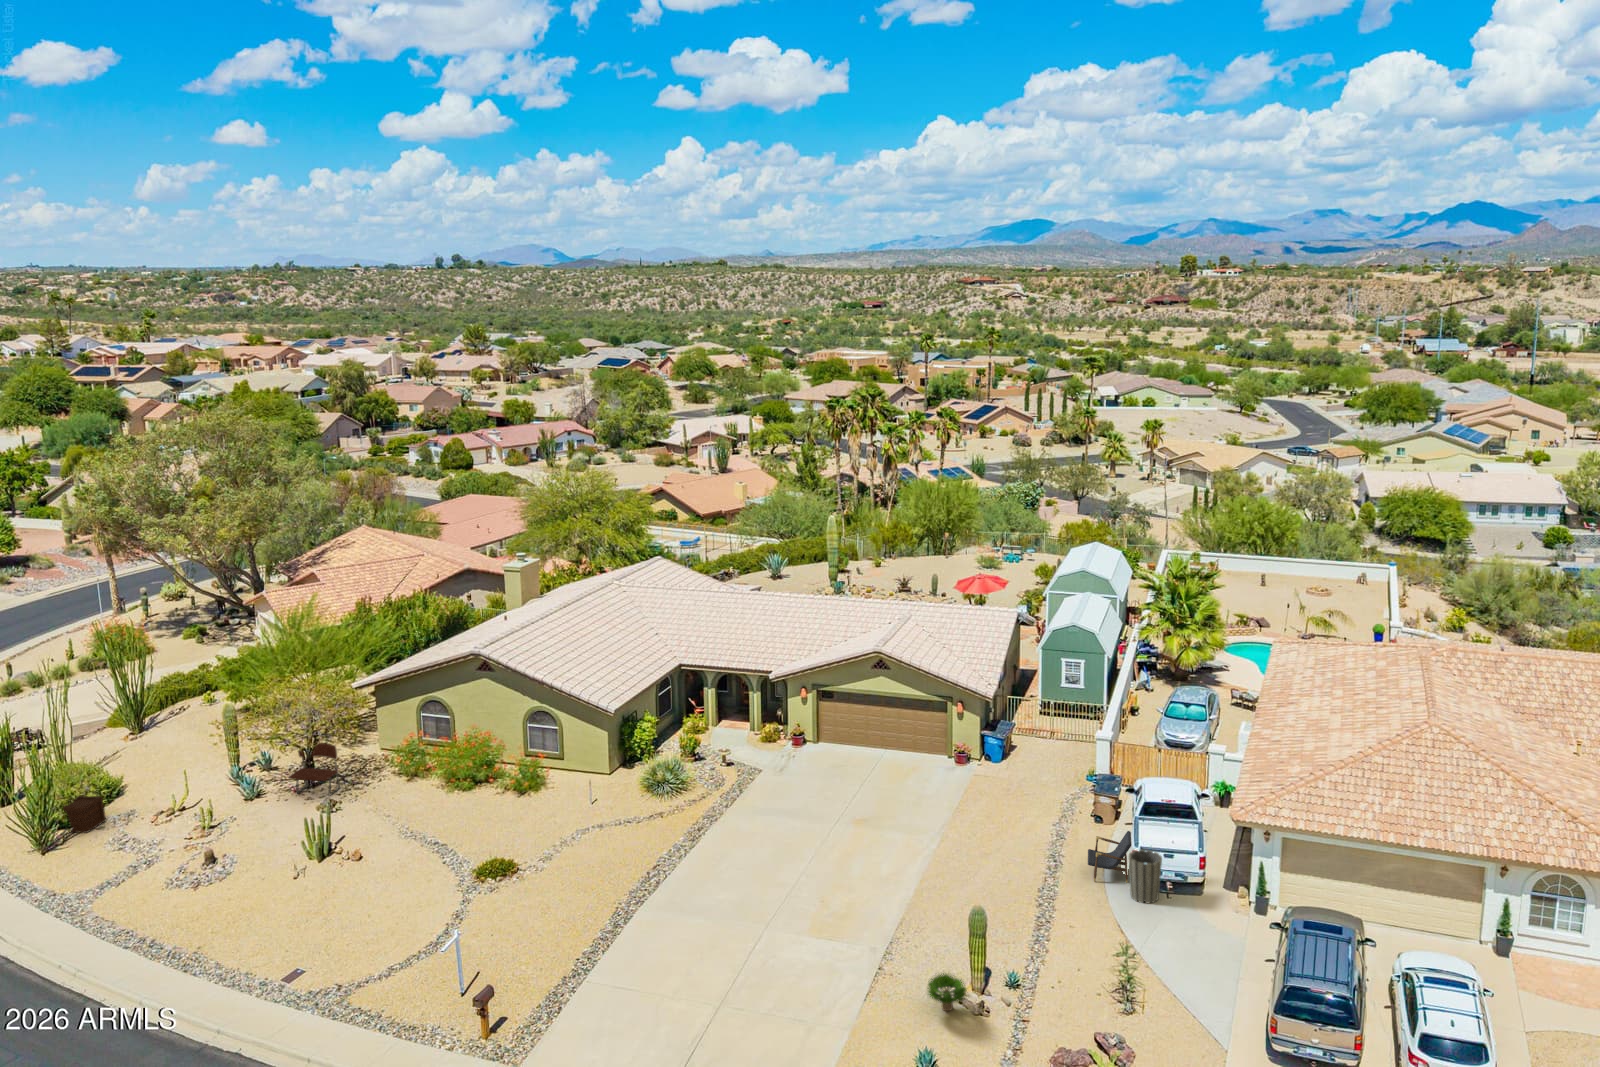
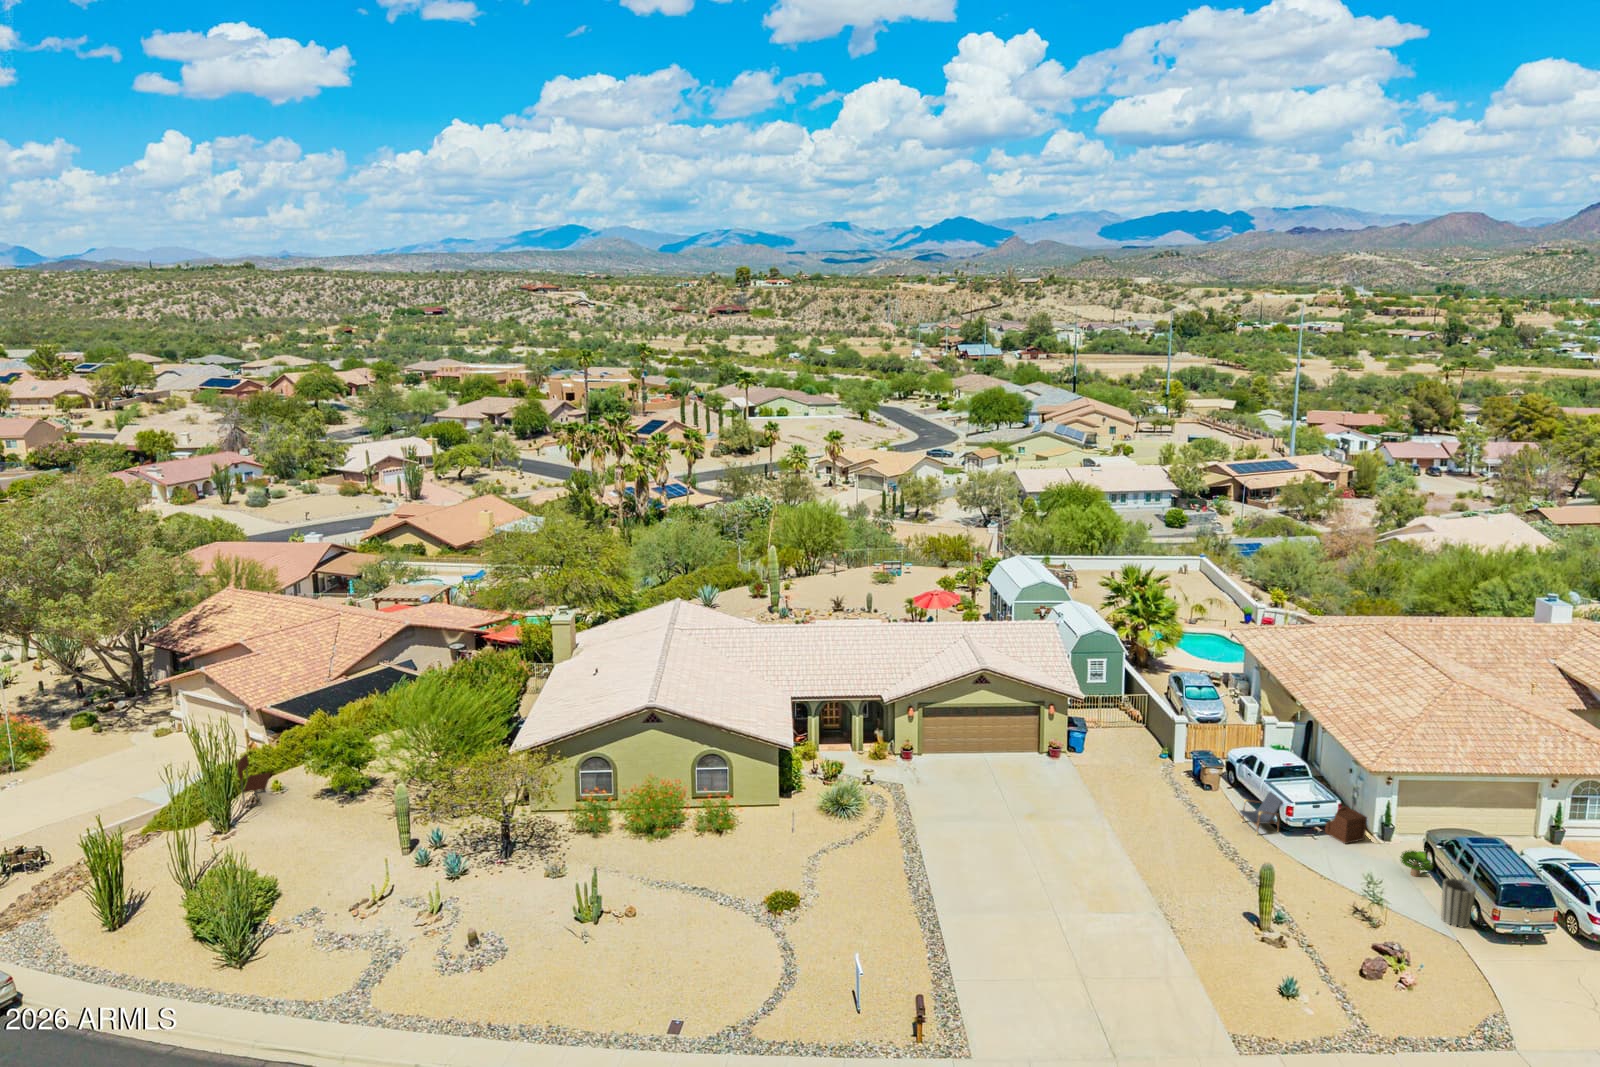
bench: present [288,743,340,795] -> present [237,754,270,807]
wooden crate: present [63,796,106,833] -> present [1325,806,1367,844]
trash can: present [1129,849,1162,903] -> present [1441,878,1476,927]
potted plant: present [927,973,967,1011] -> present [1400,850,1432,877]

